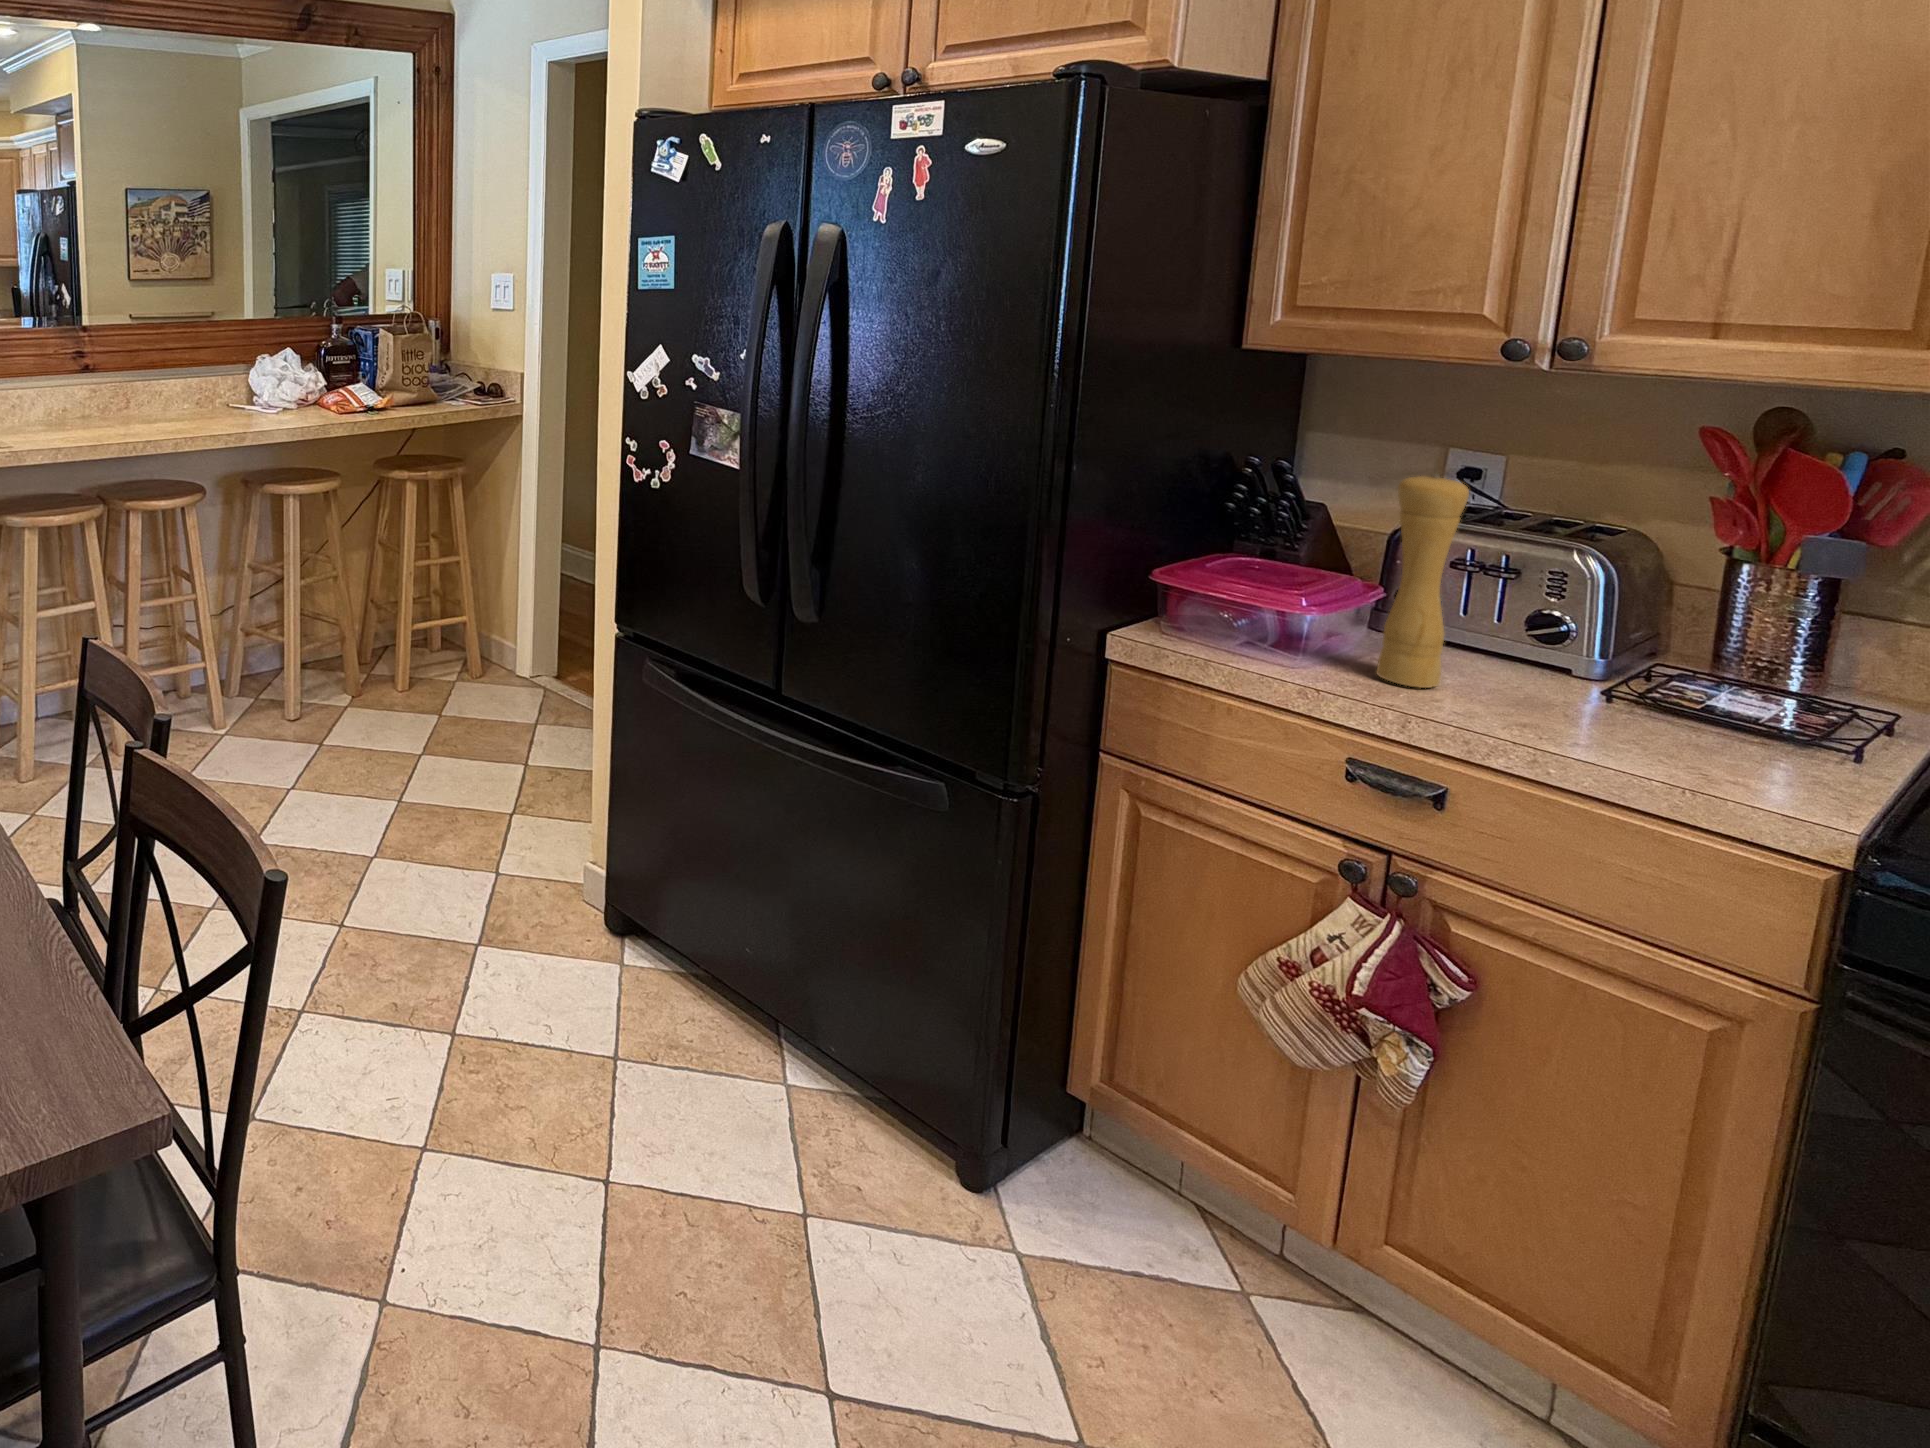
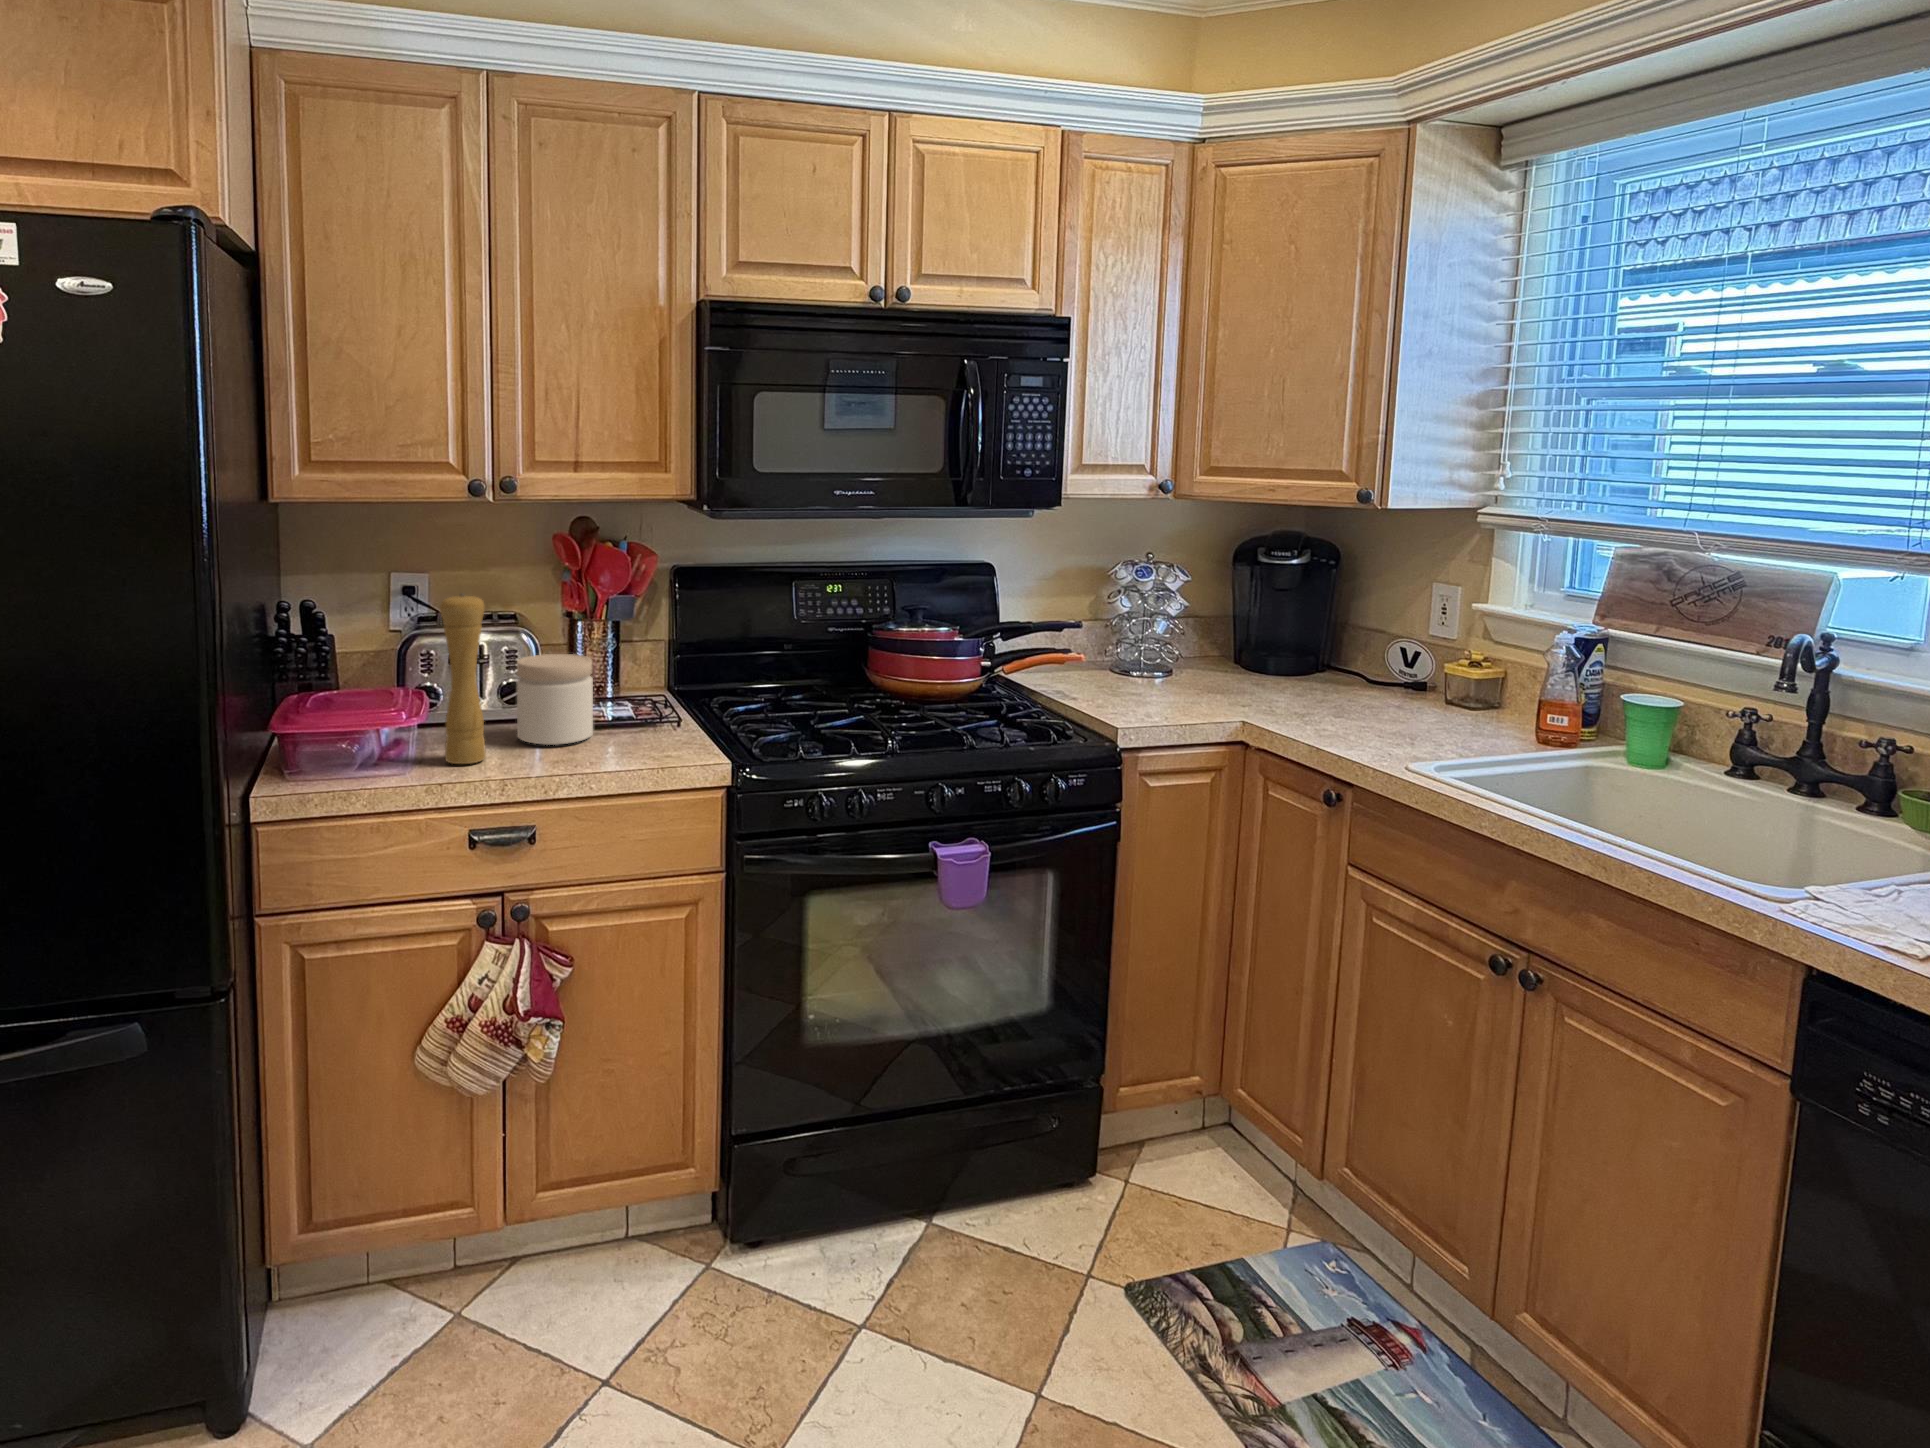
jar: none [1523,580,1684,717] -> present [516,654,593,745]

